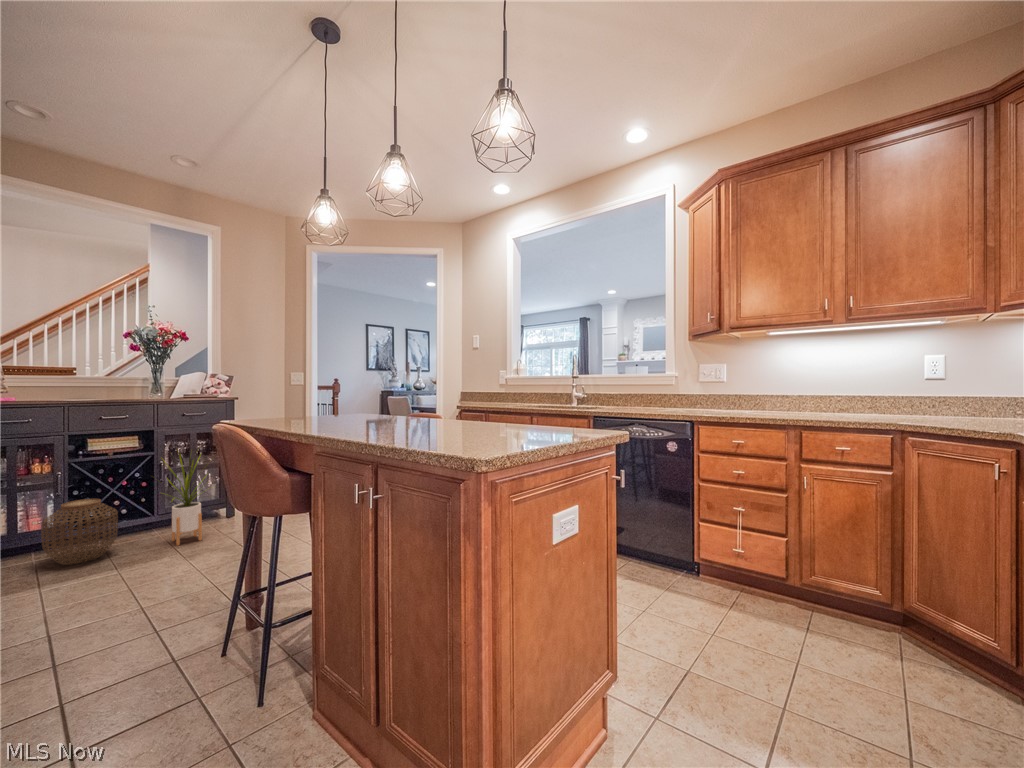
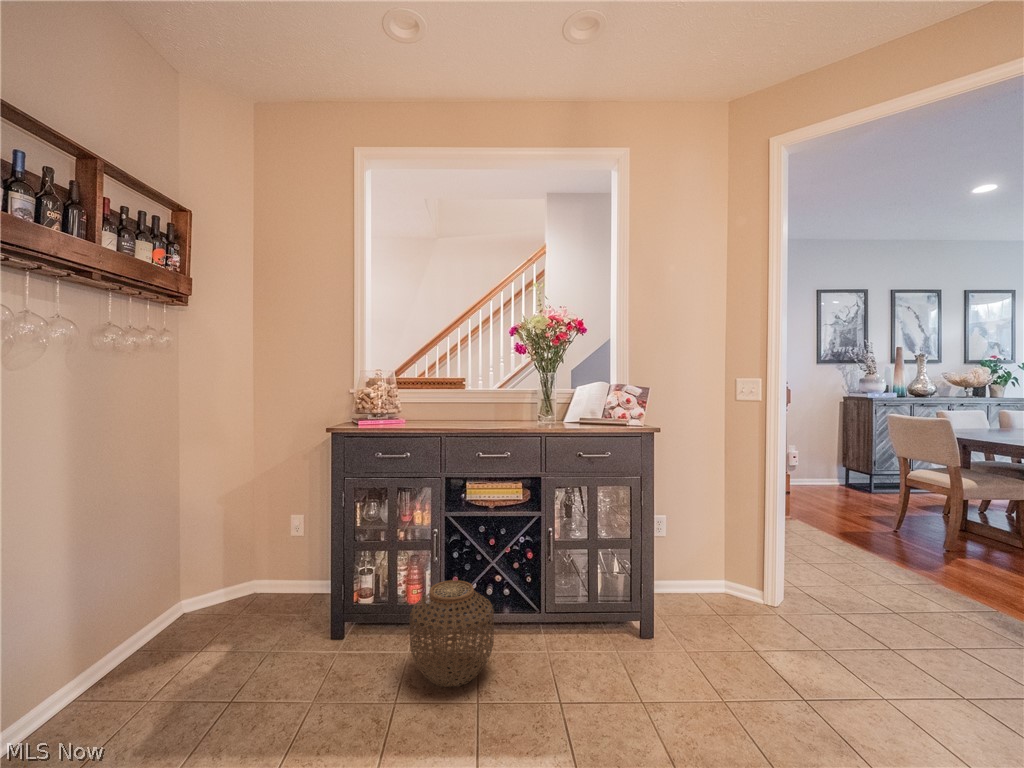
house plant: present [164,455,202,546] -> none [533,515,627,694]

